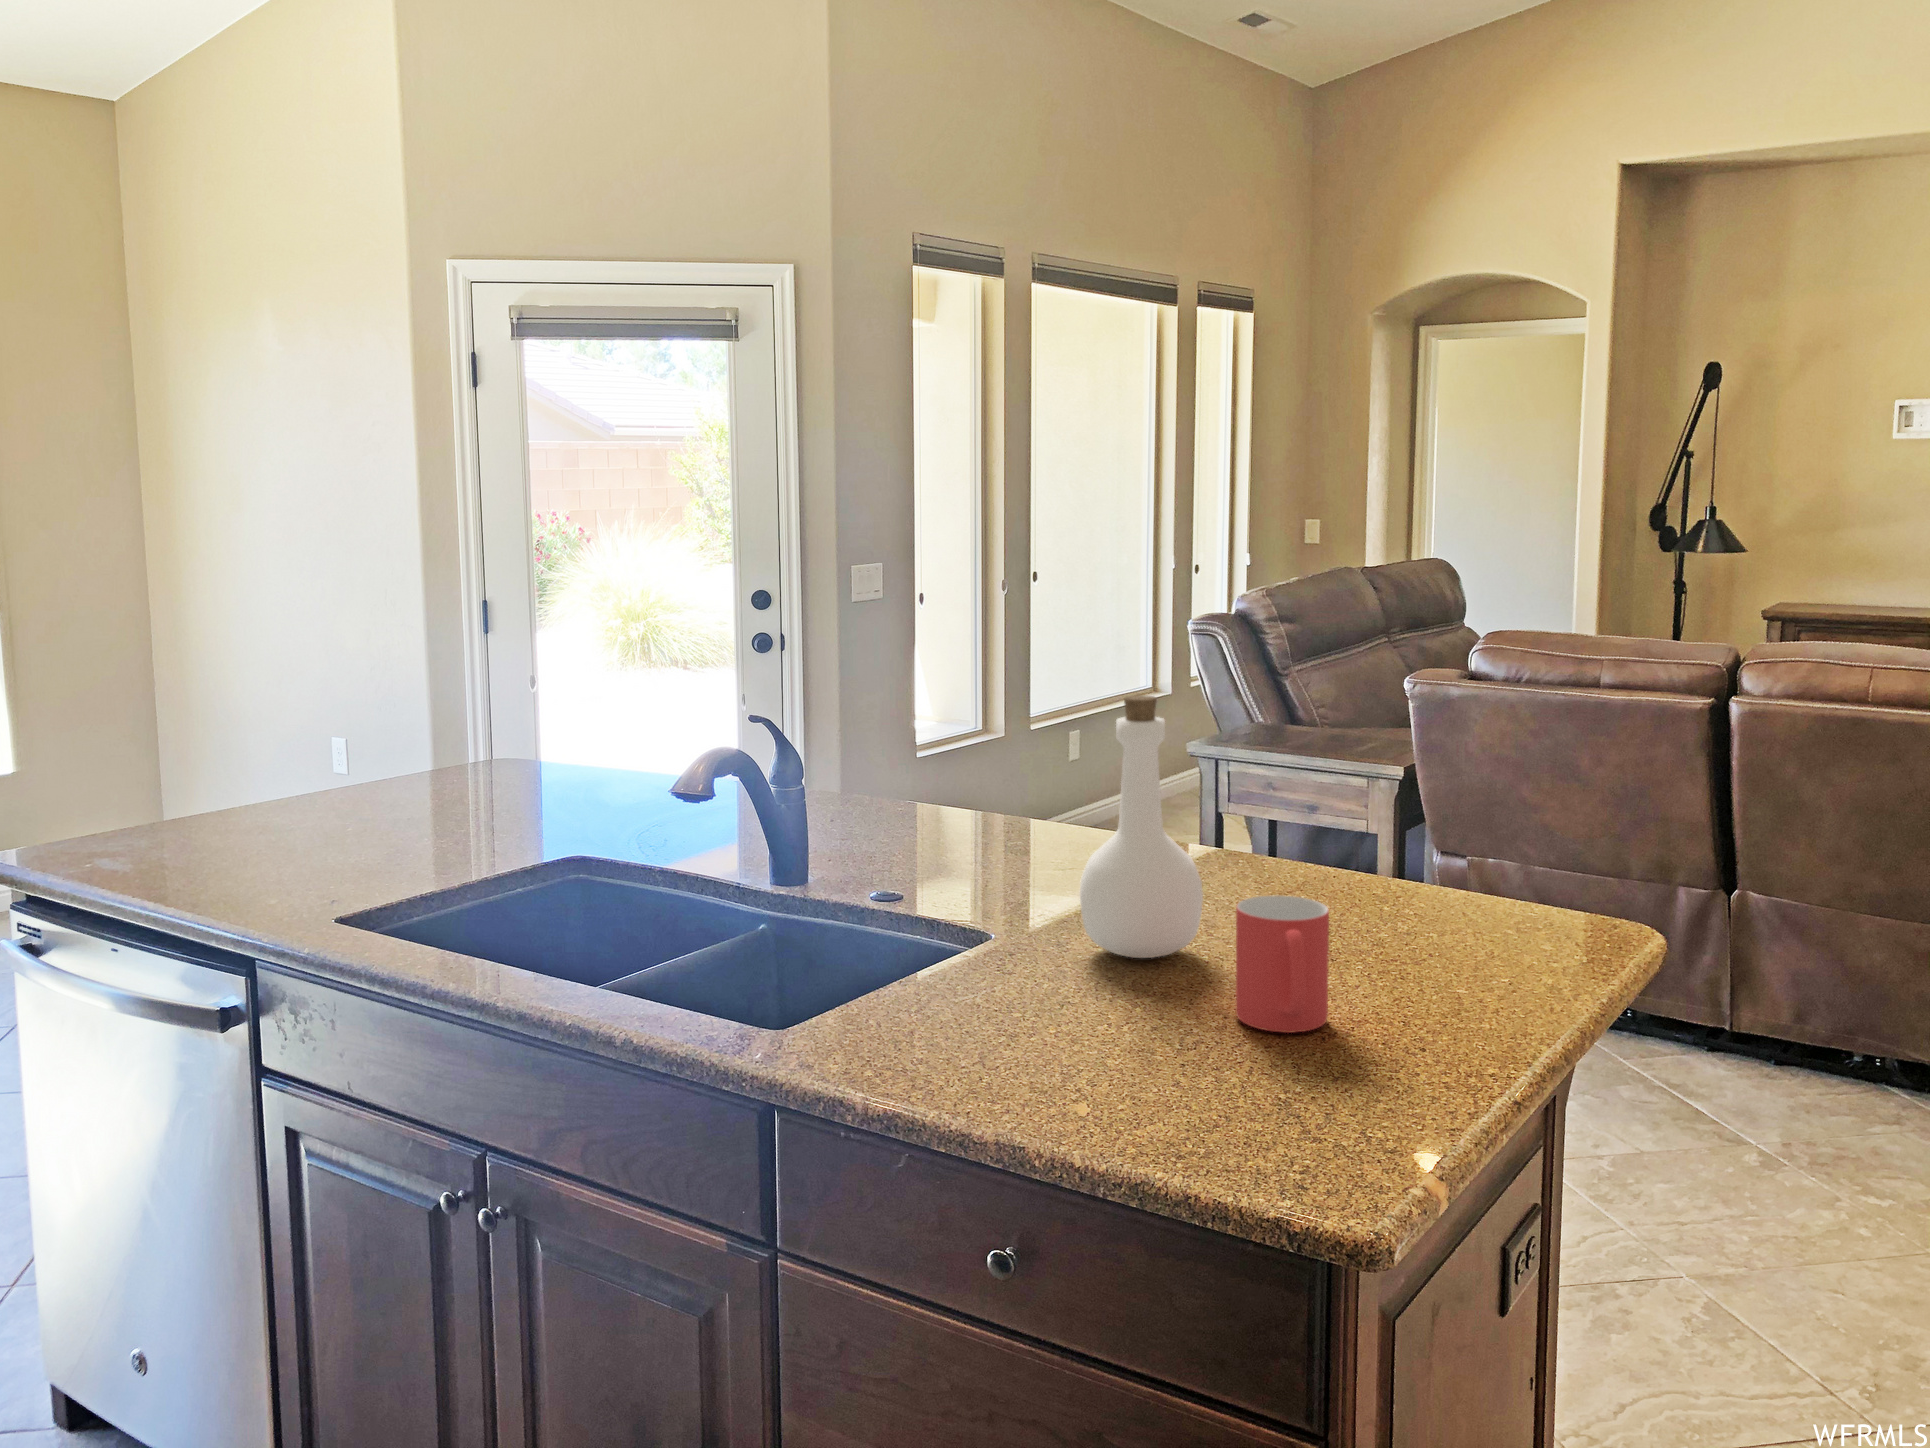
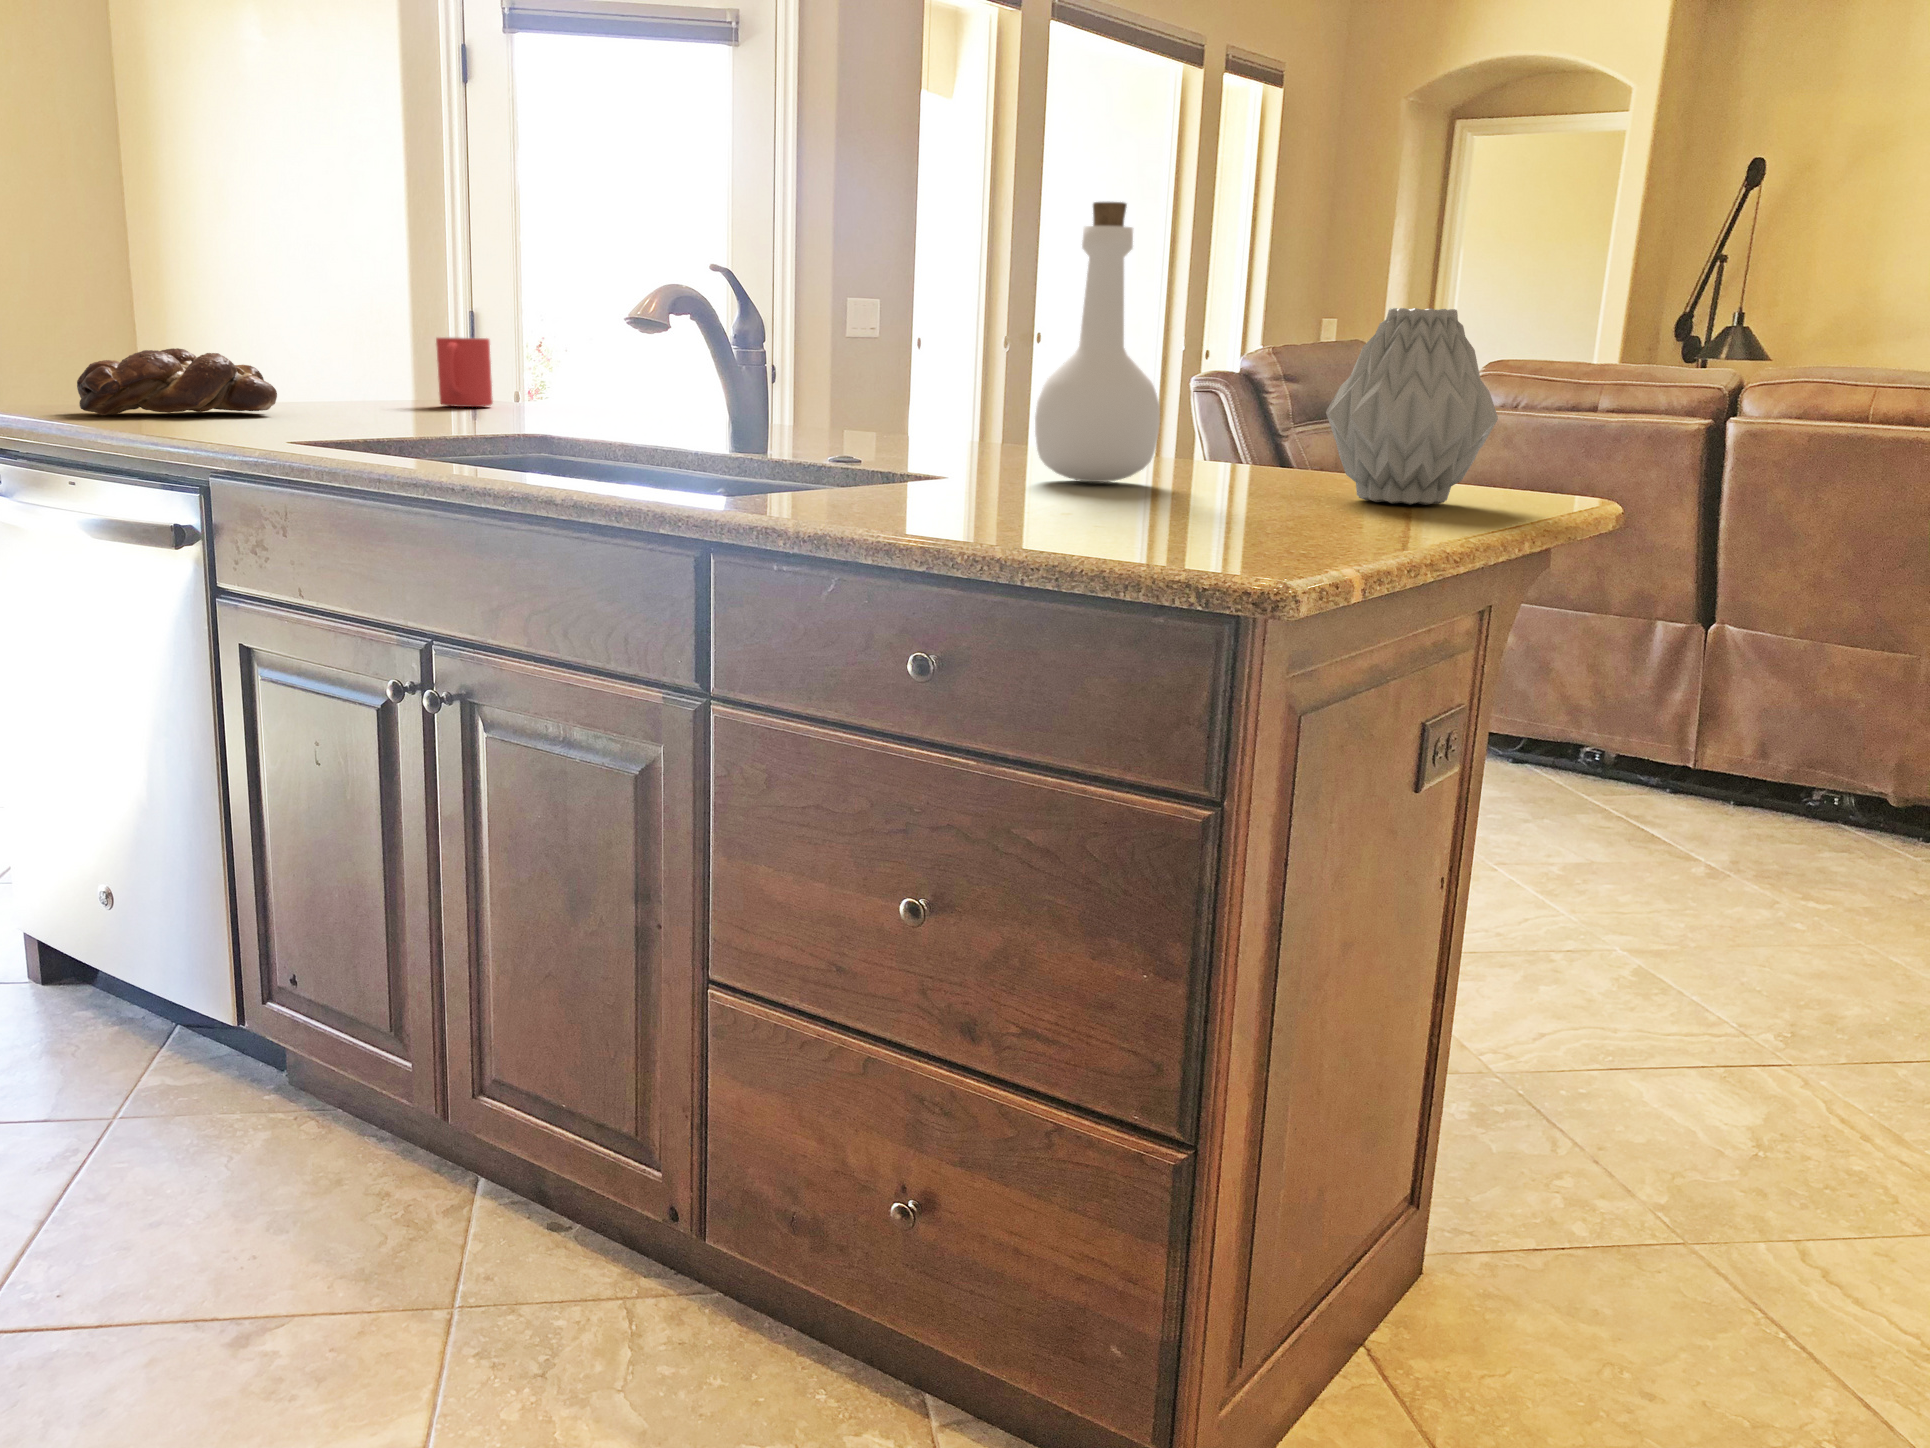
bread loaf: none [116,783,312,861] -> present [77,348,277,415]
vase: none [1366,794,1535,989] -> present [1326,308,1498,505]
mug: present [1236,896,1329,1033] -> present [436,337,493,407]

